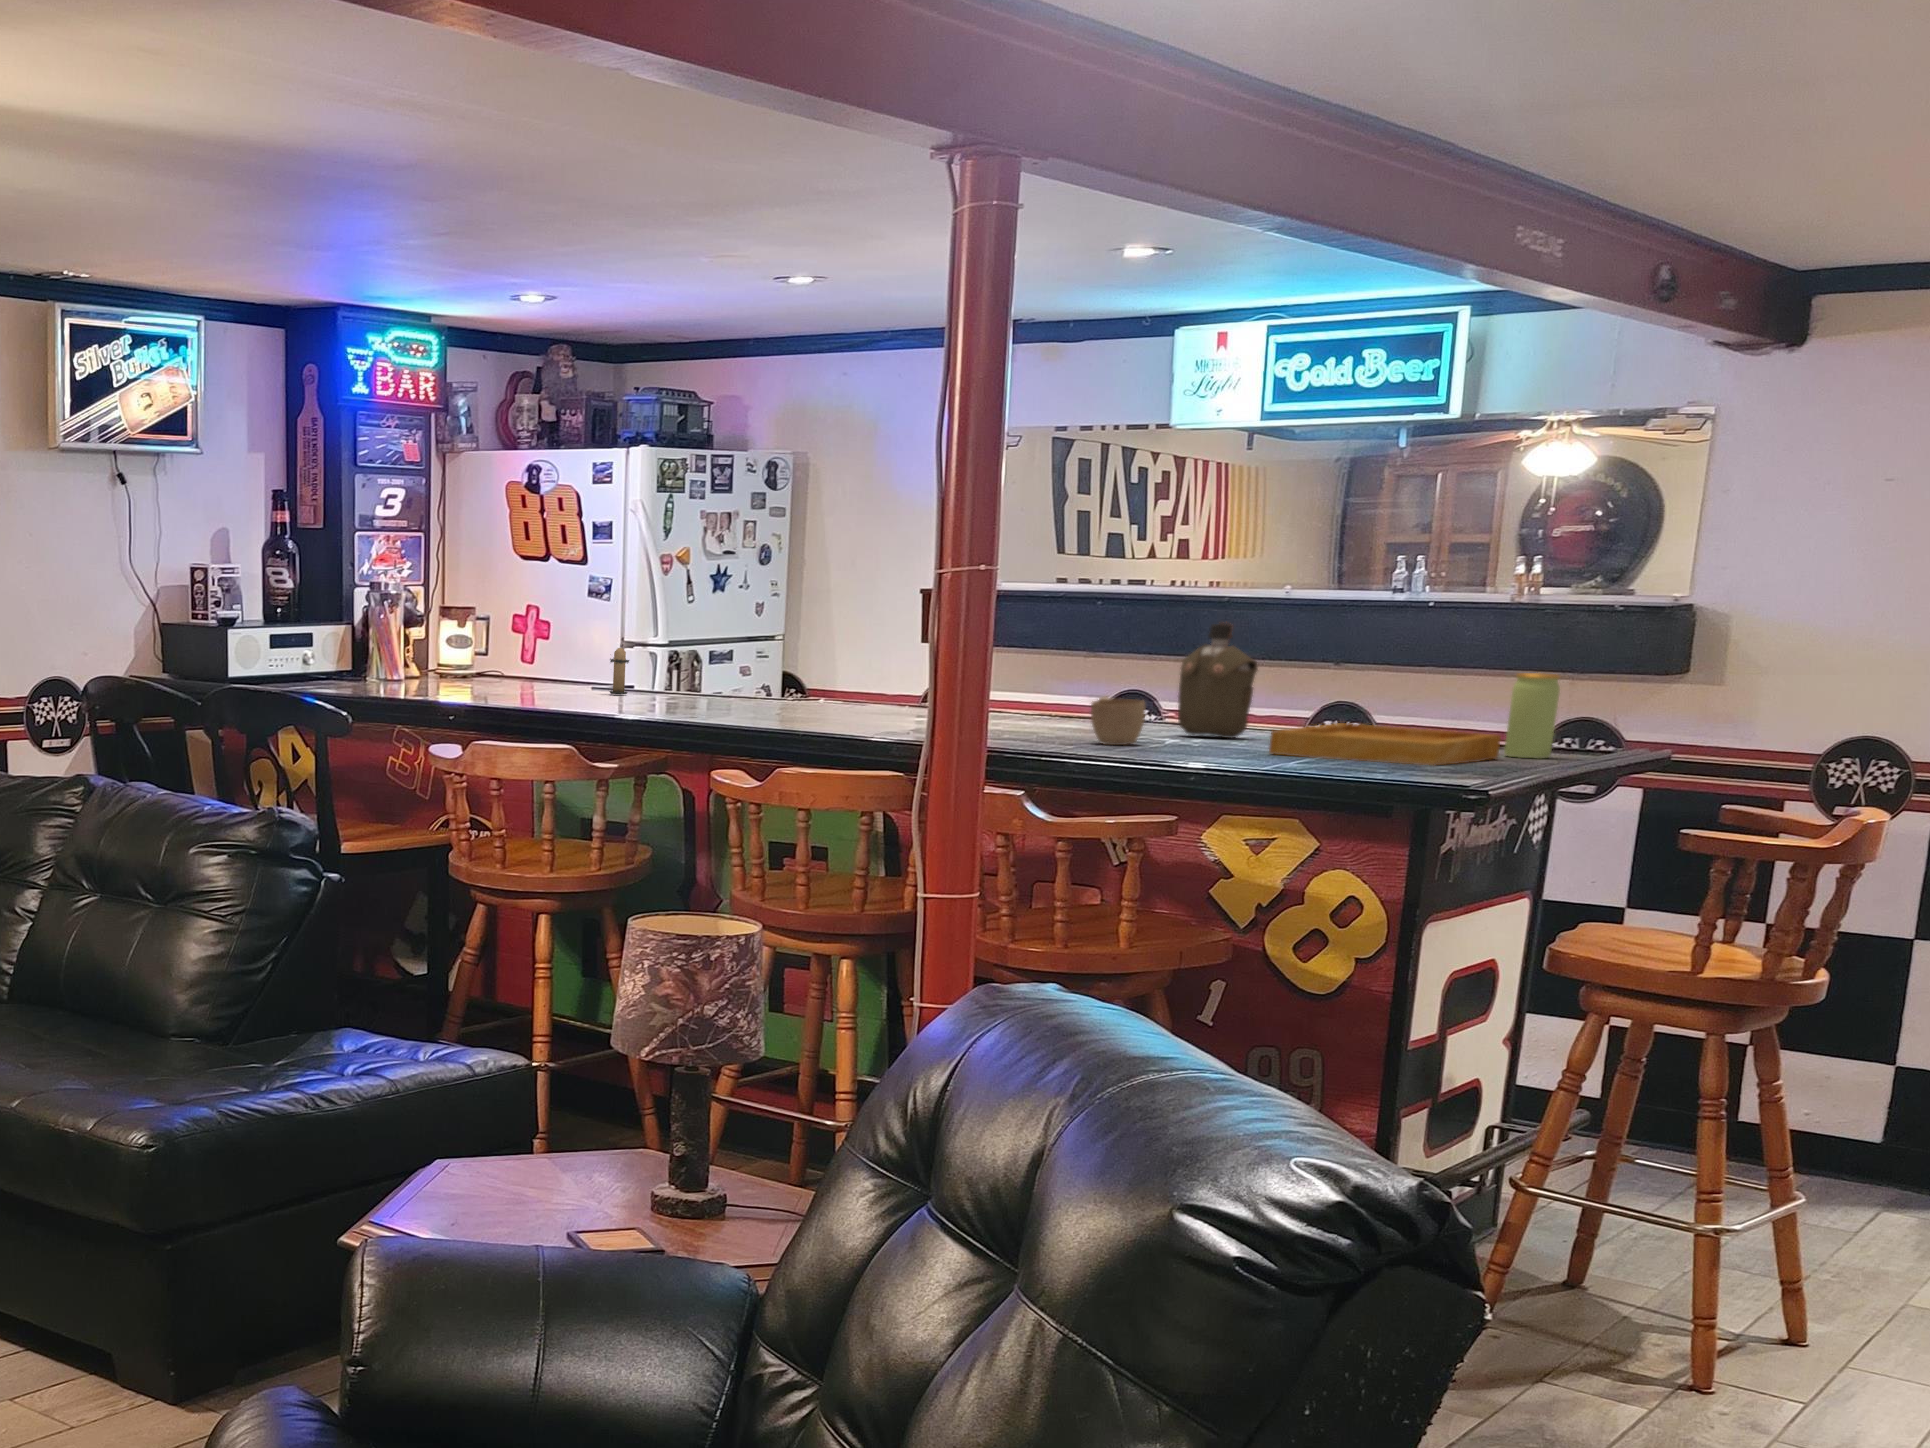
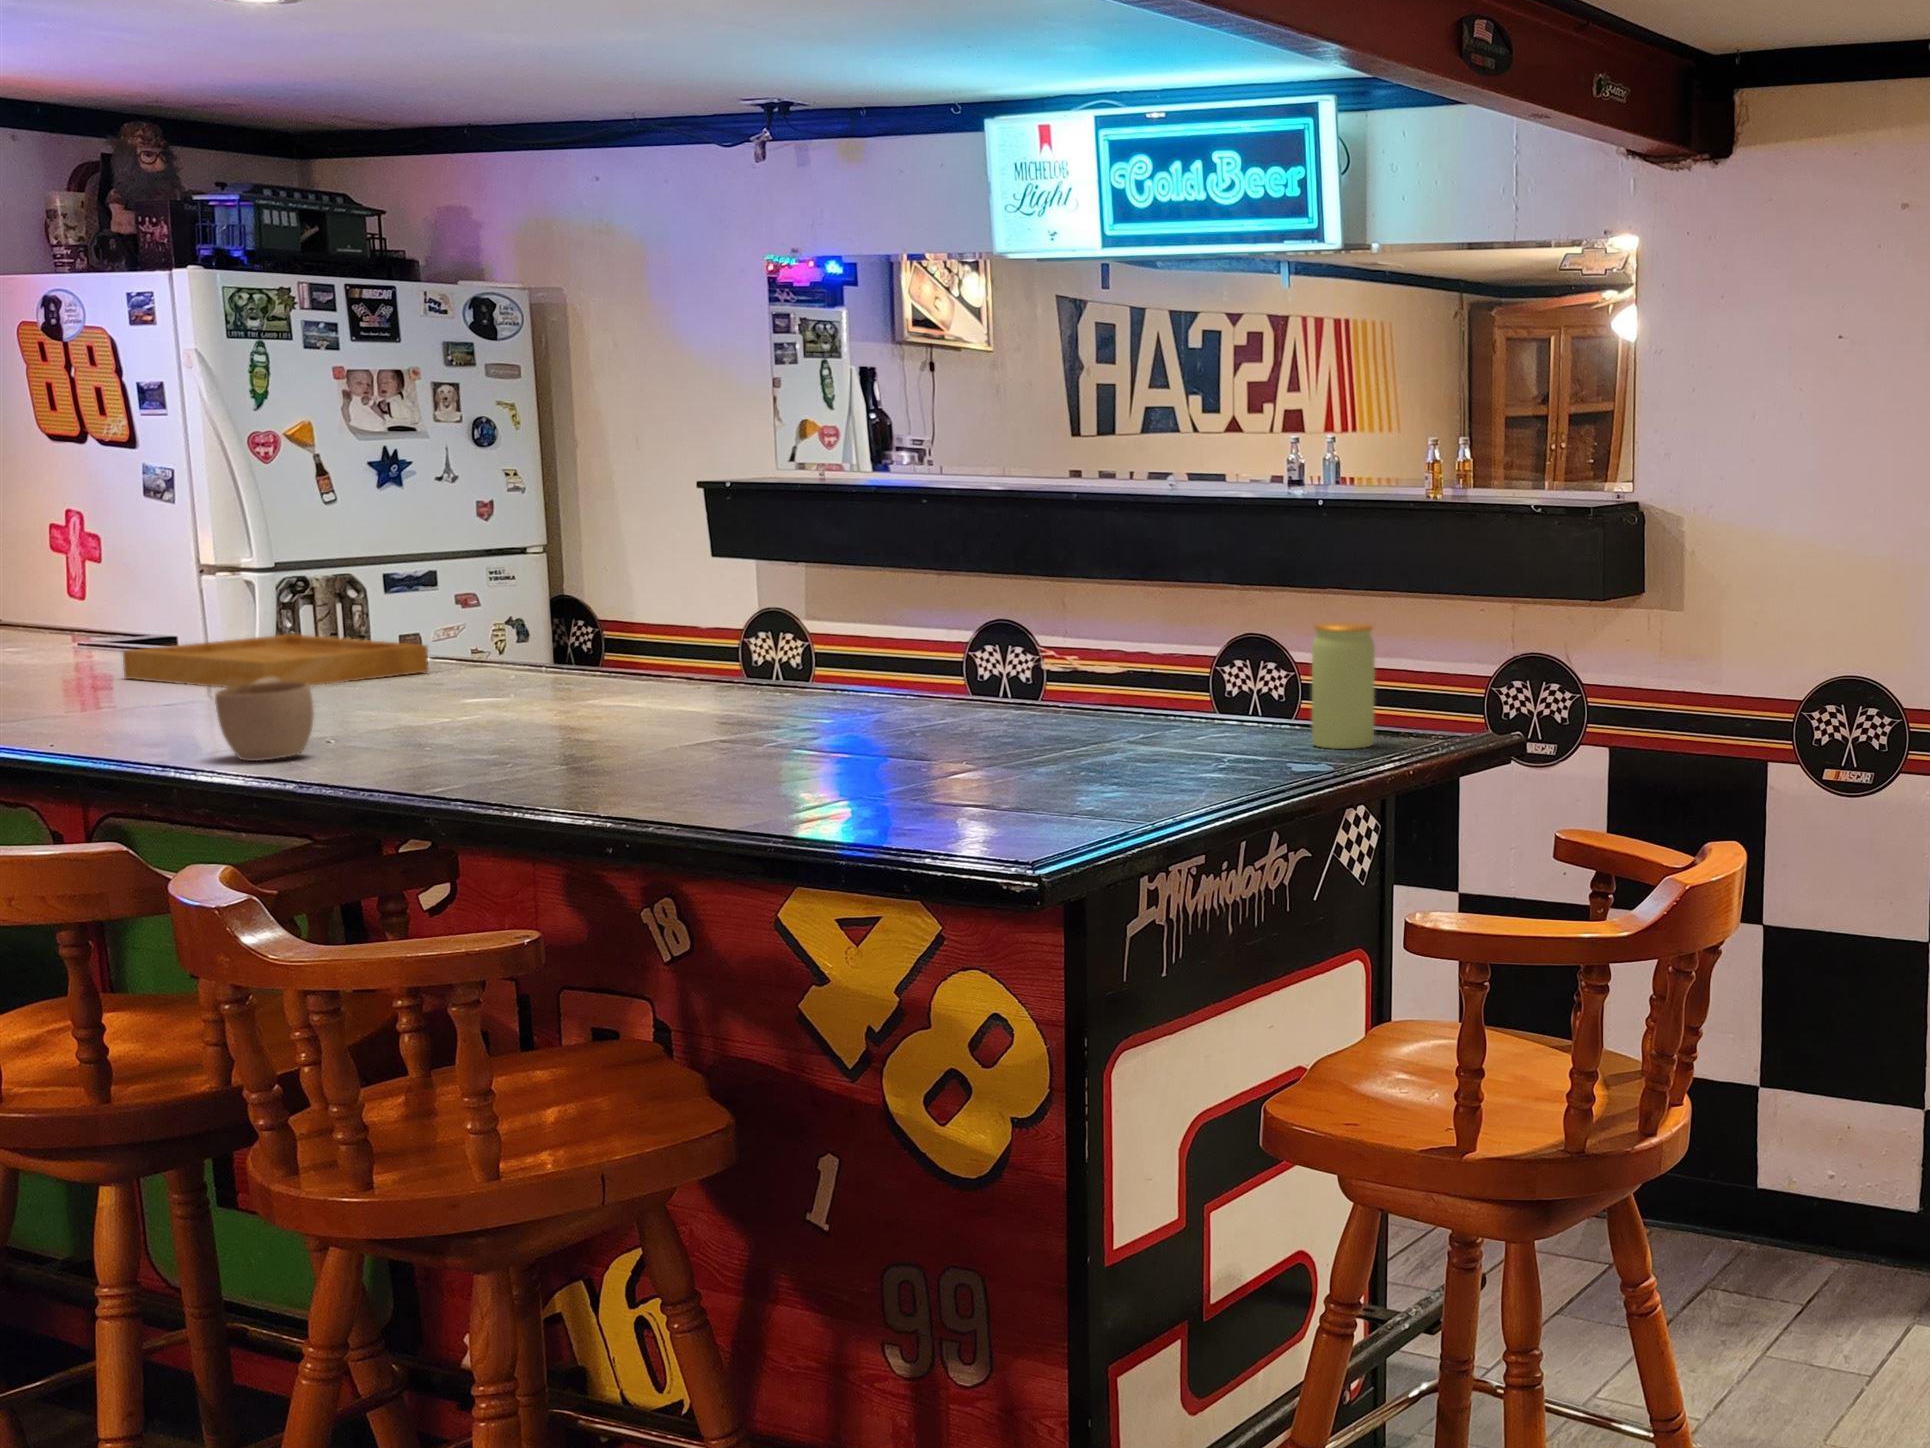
water bottle: present [1178,622,1258,738] -> none [889,547,1000,721]
candle: present [609,645,629,694] -> none [84,584,131,665]
cup: present [1091,696,1146,745] -> present [215,677,314,761]
tray: present [1269,723,1501,765] -> present [123,634,428,688]

